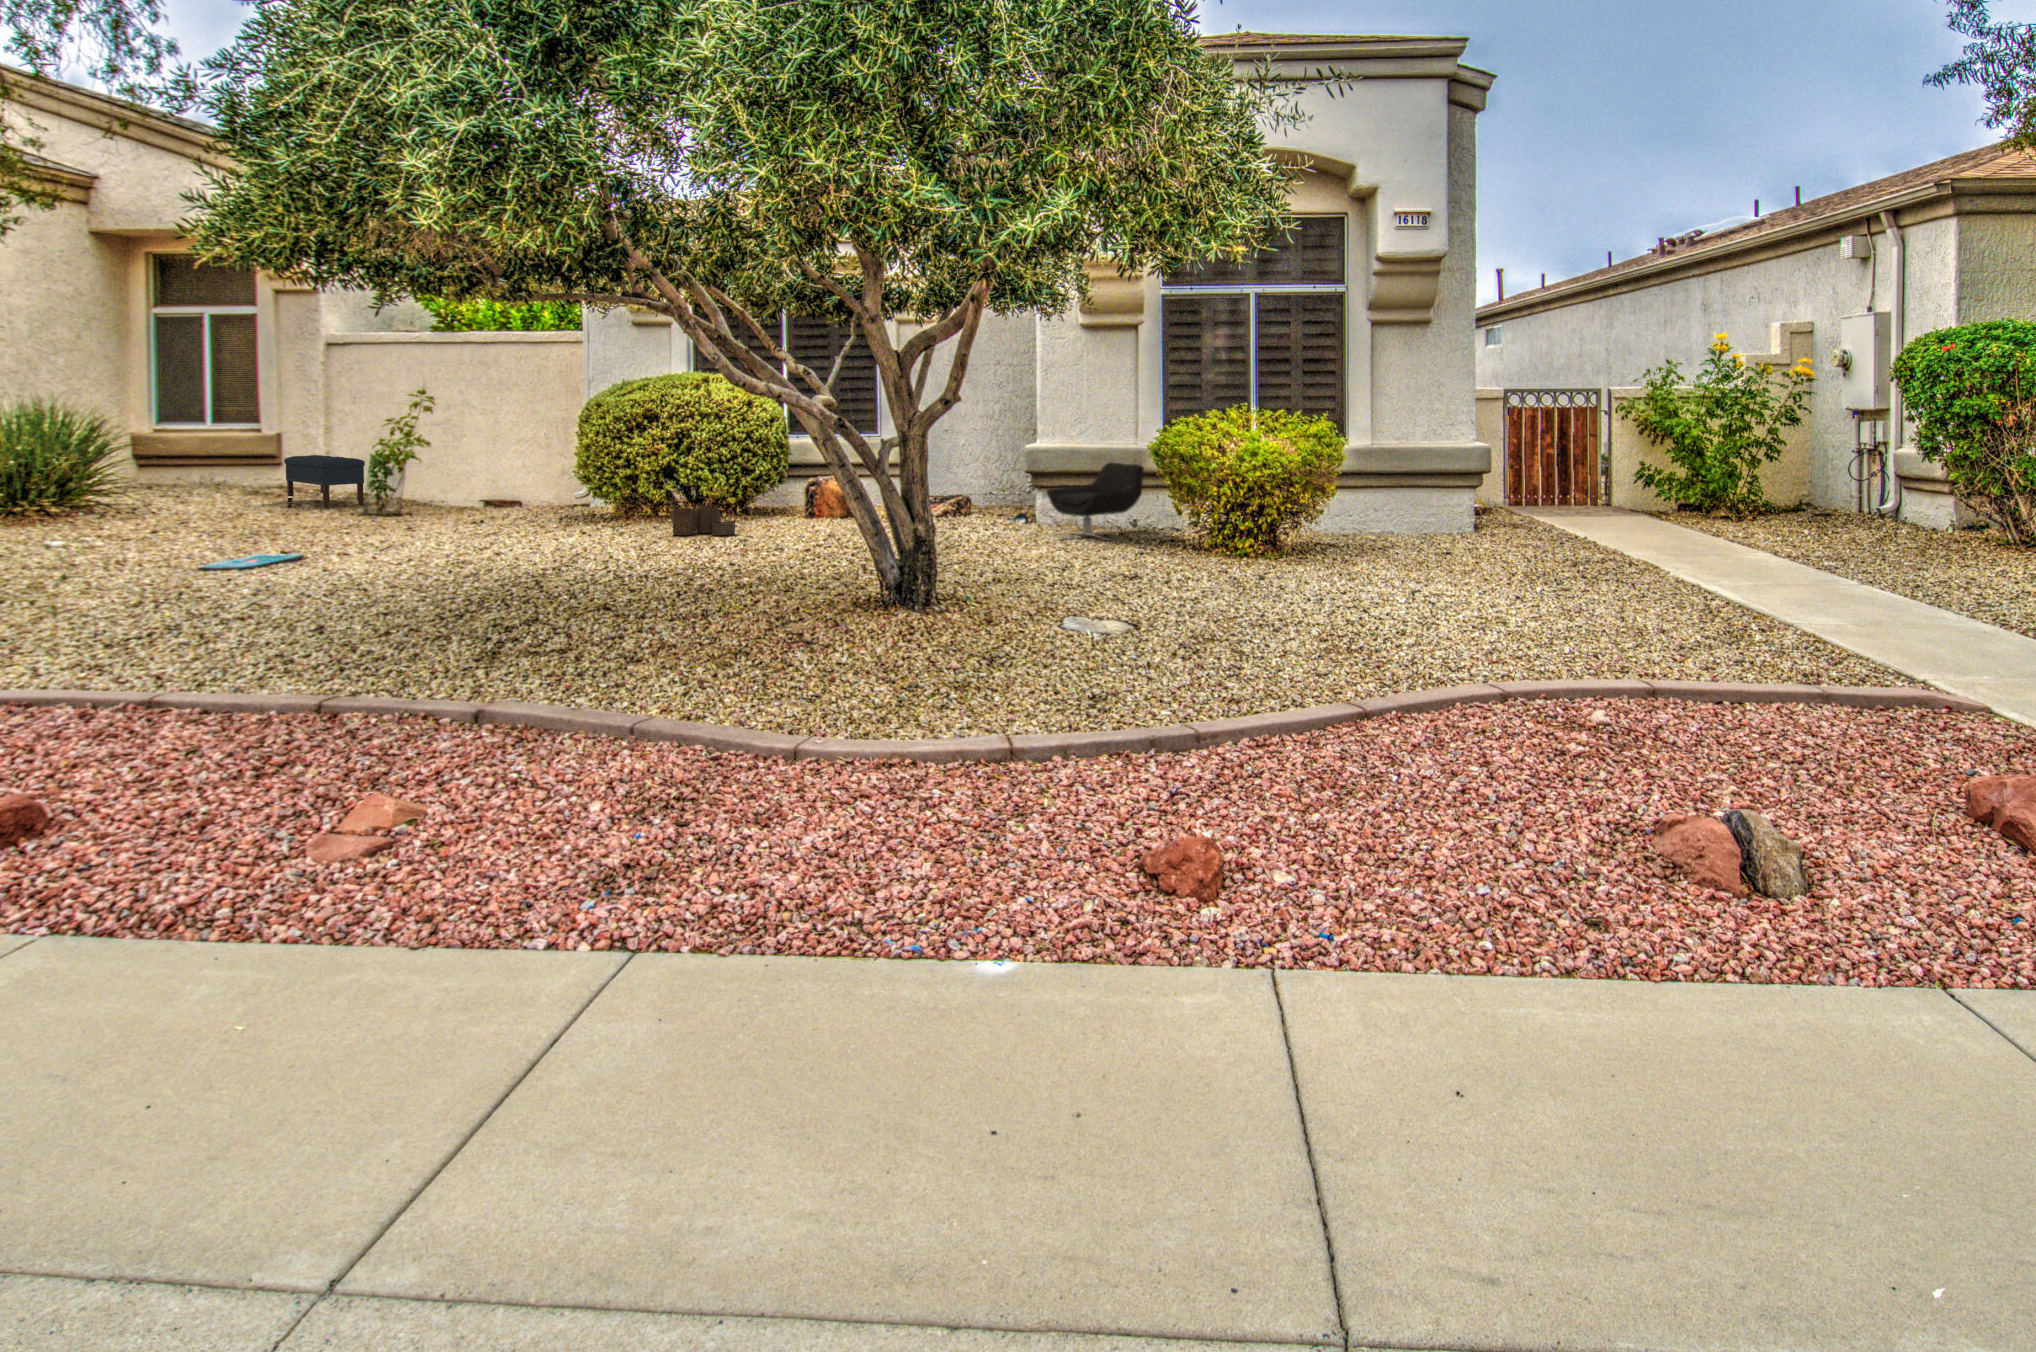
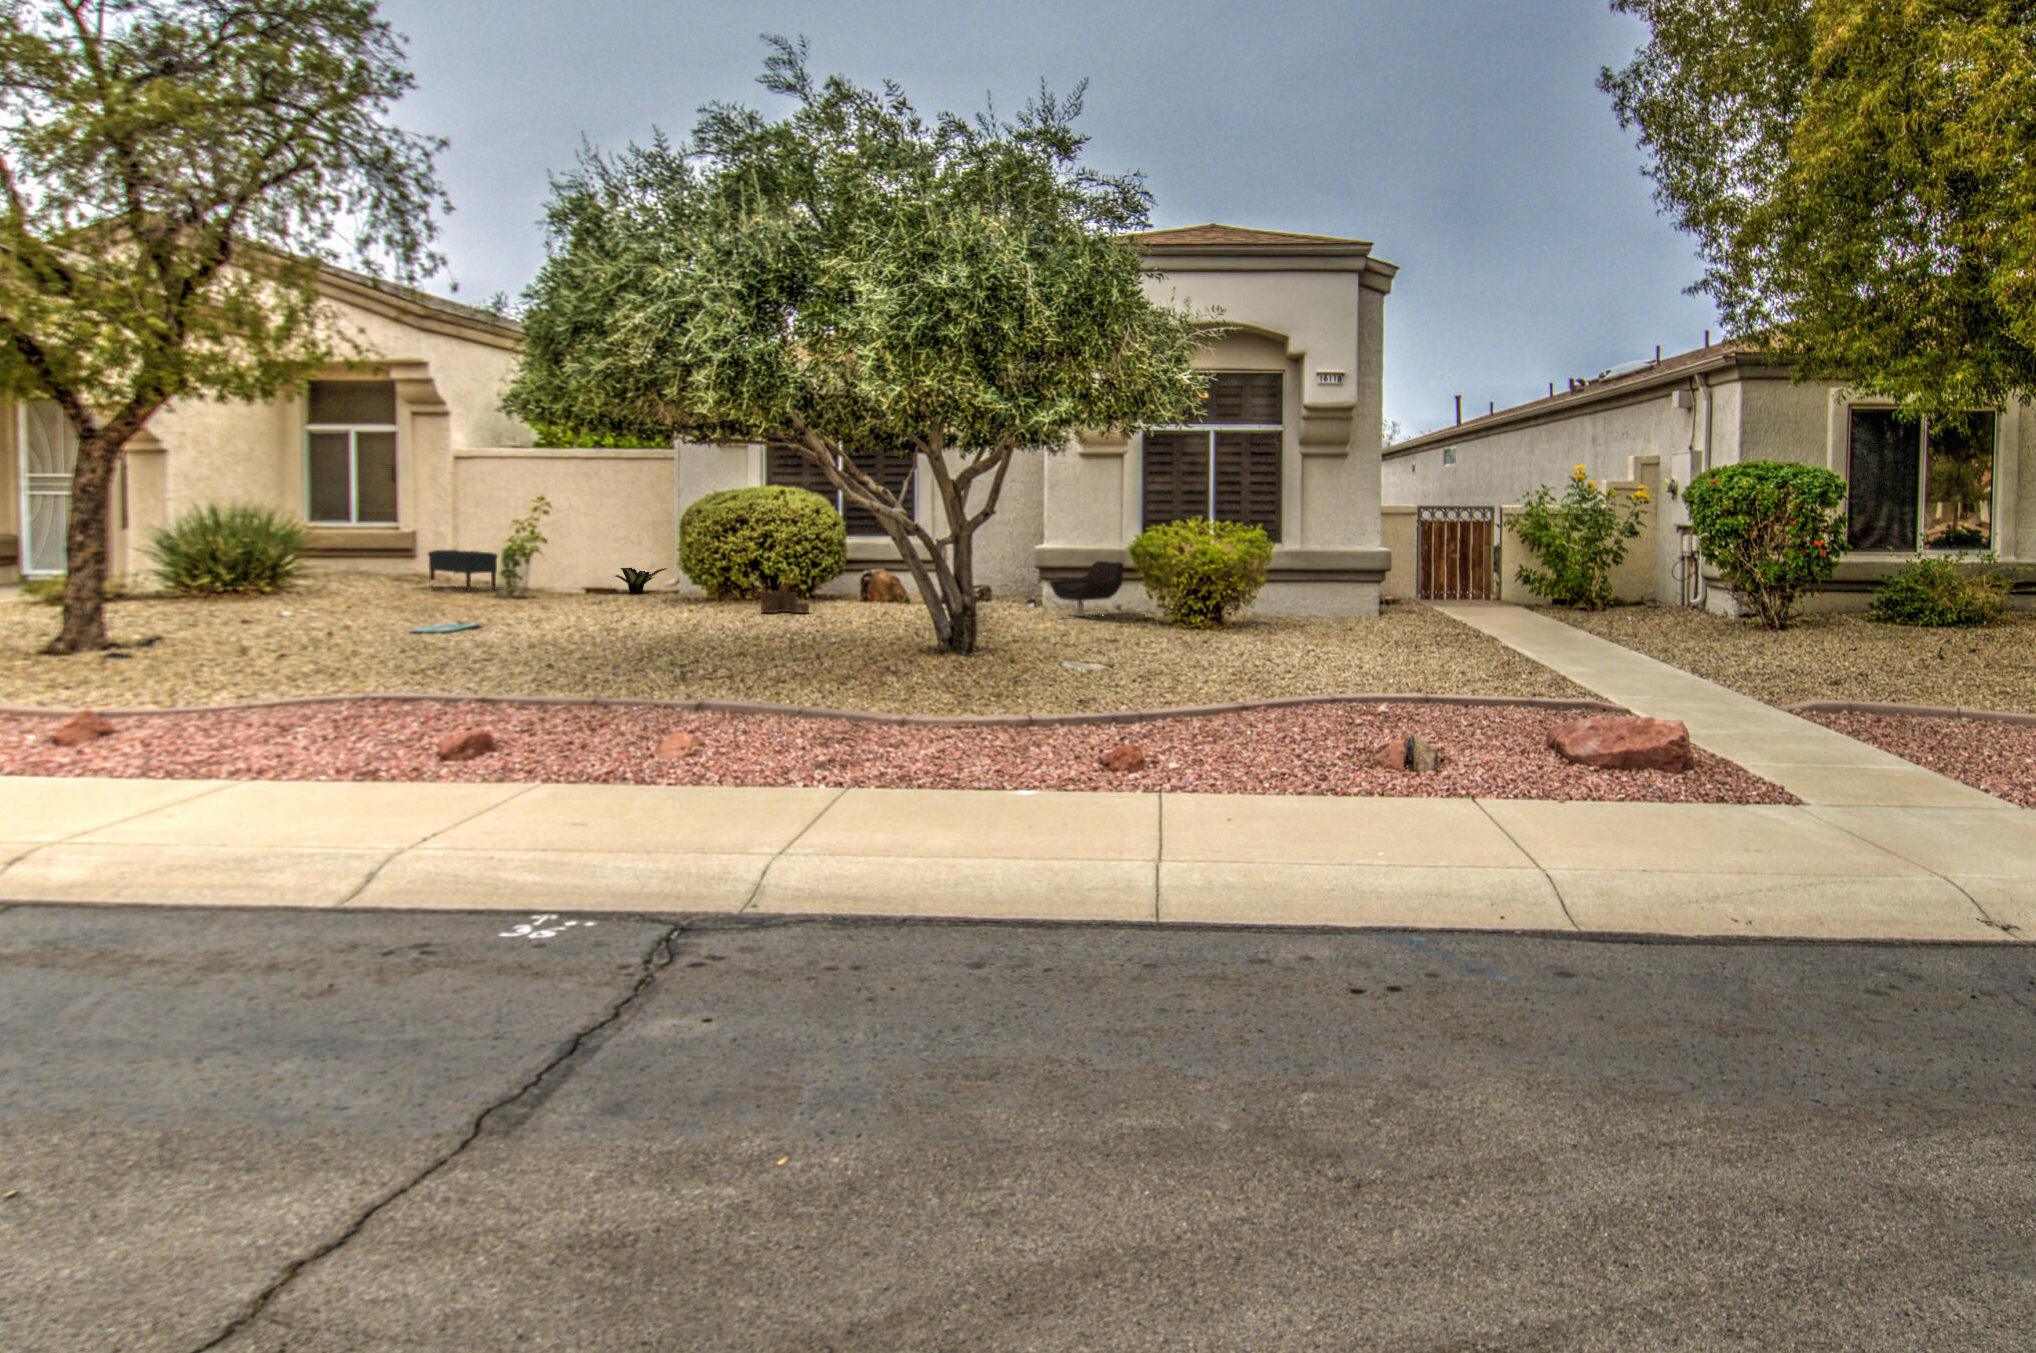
potted plant: none [499,475,573,508] -> present [615,568,666,593]

